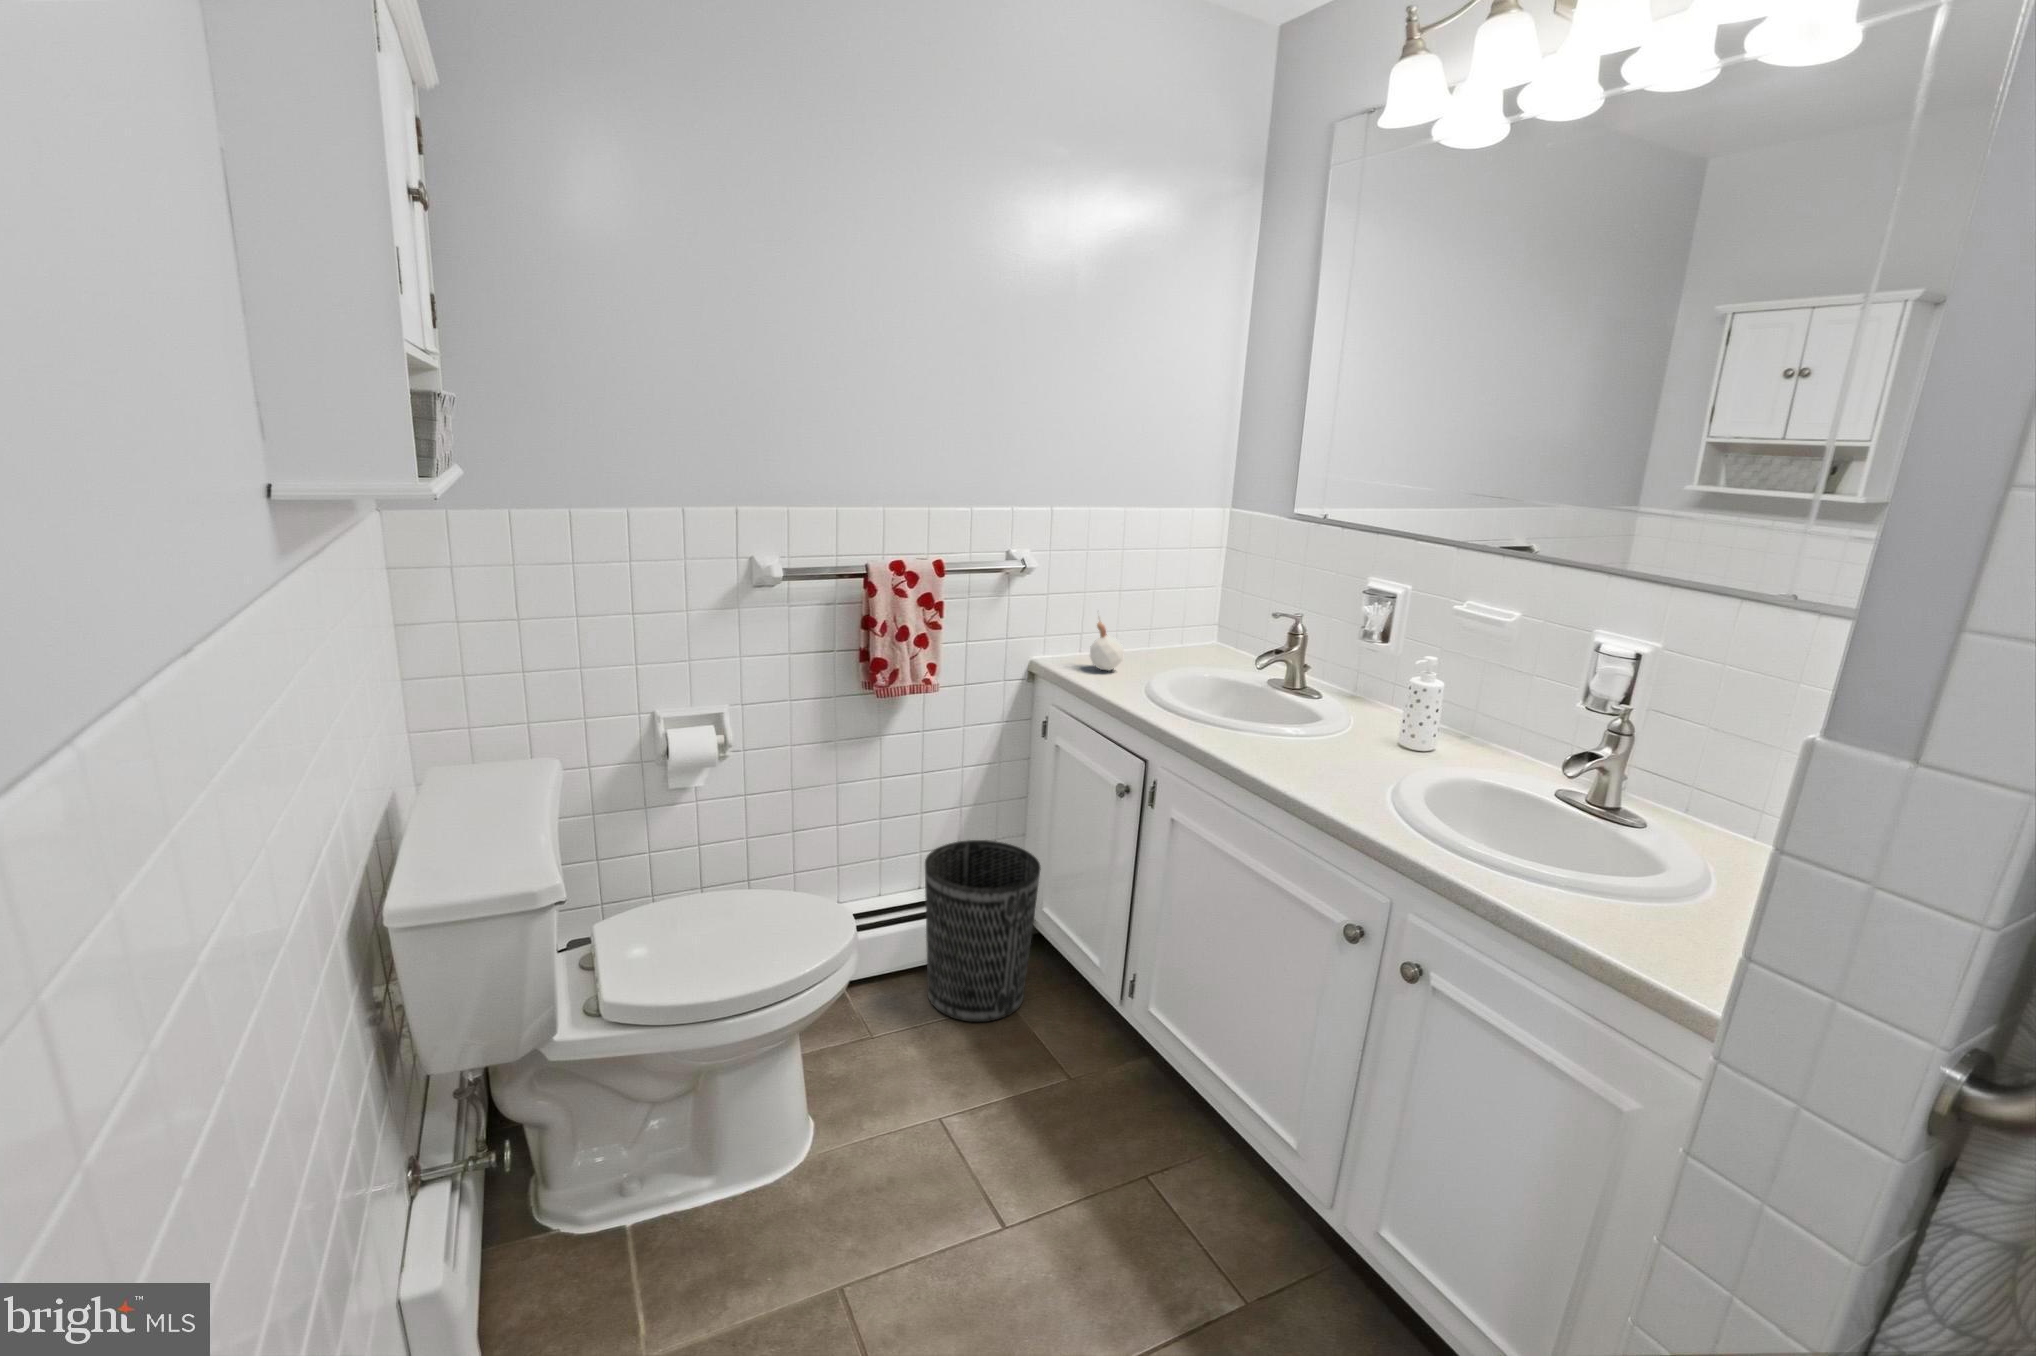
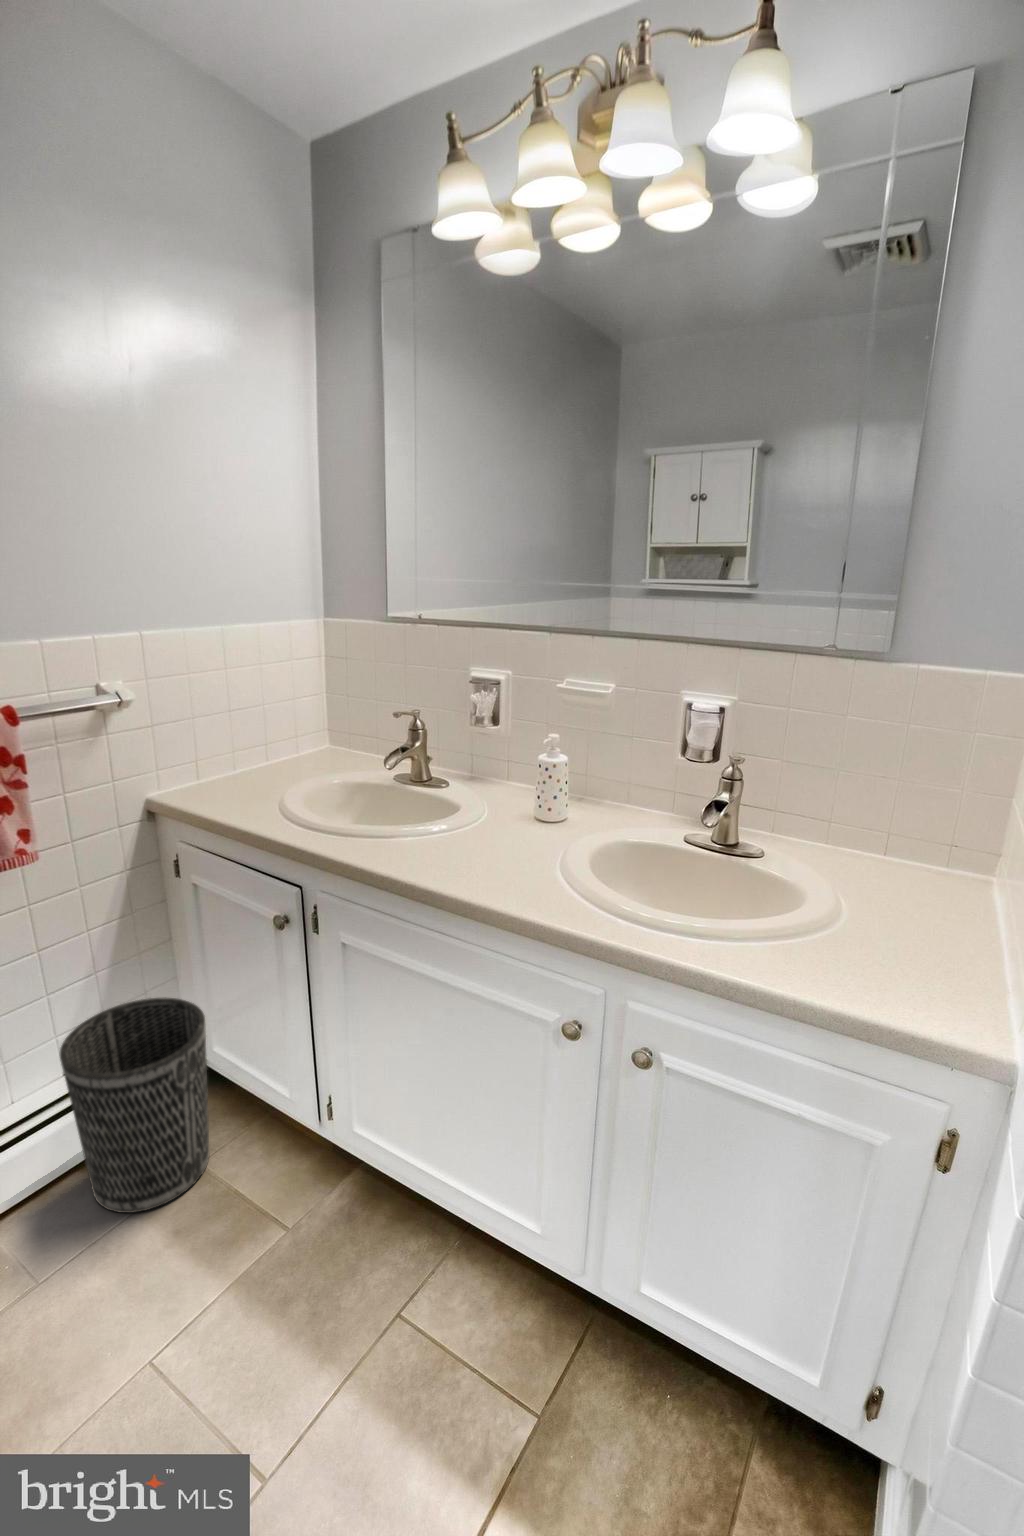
candle: present [1090,616,1123,670] -> none [215,733,254,795]

